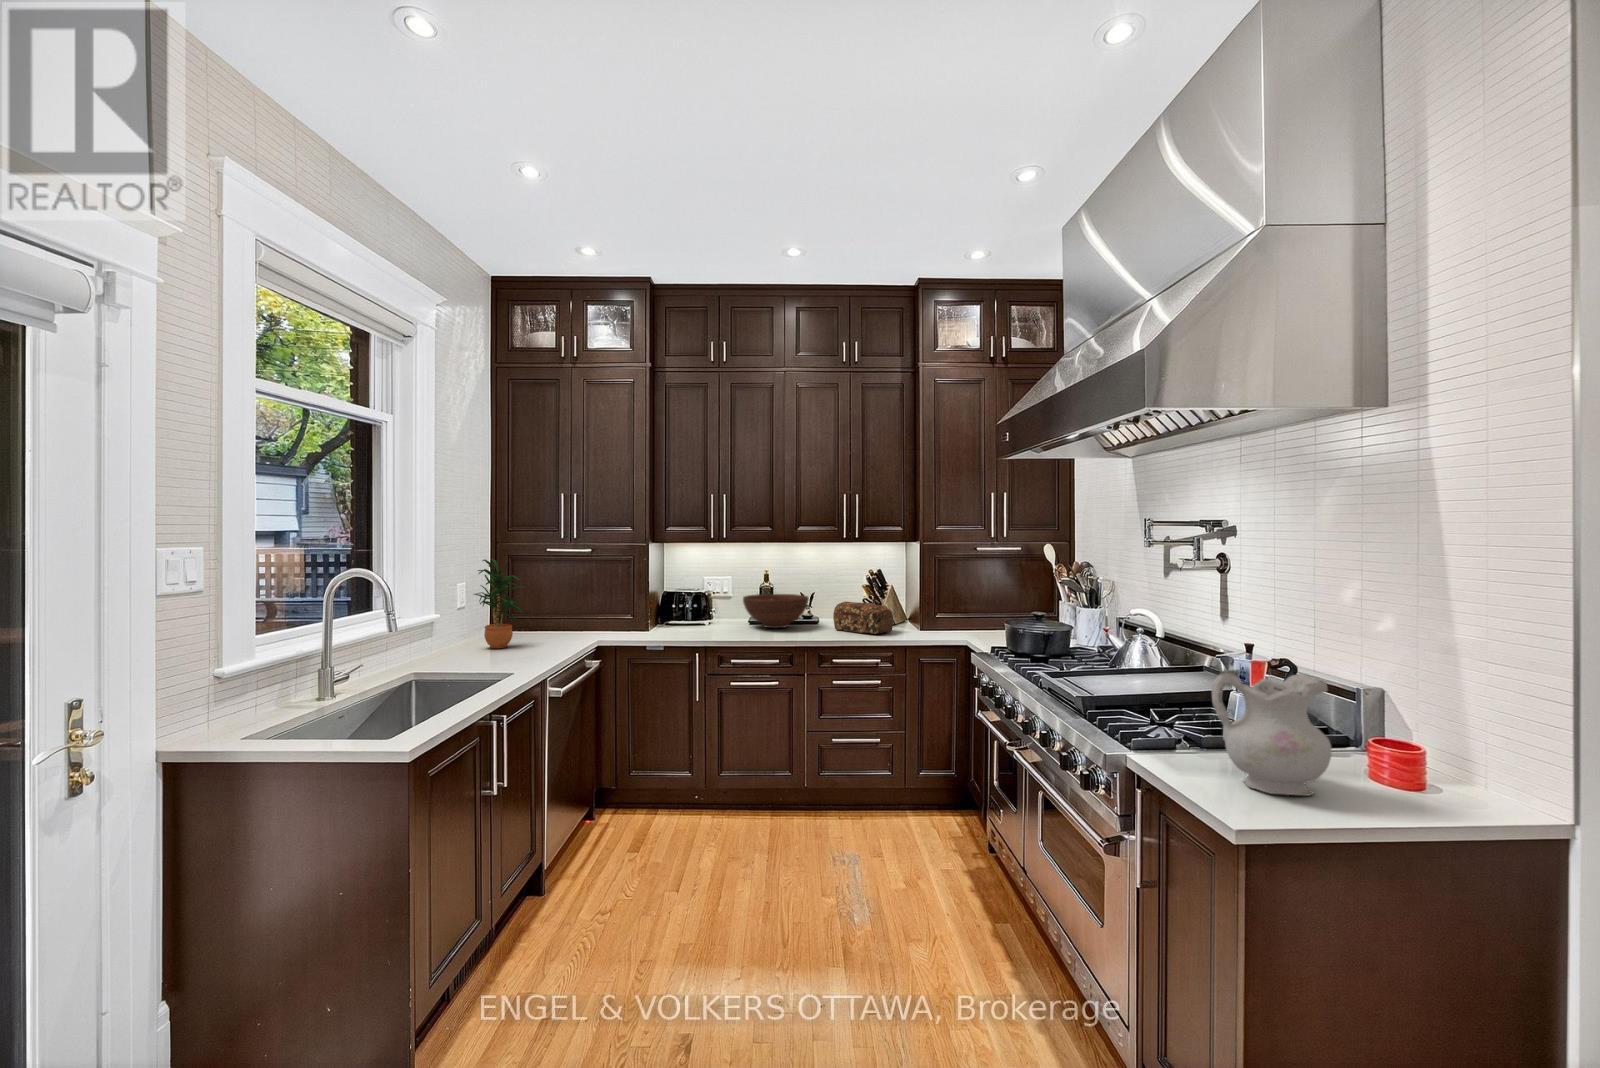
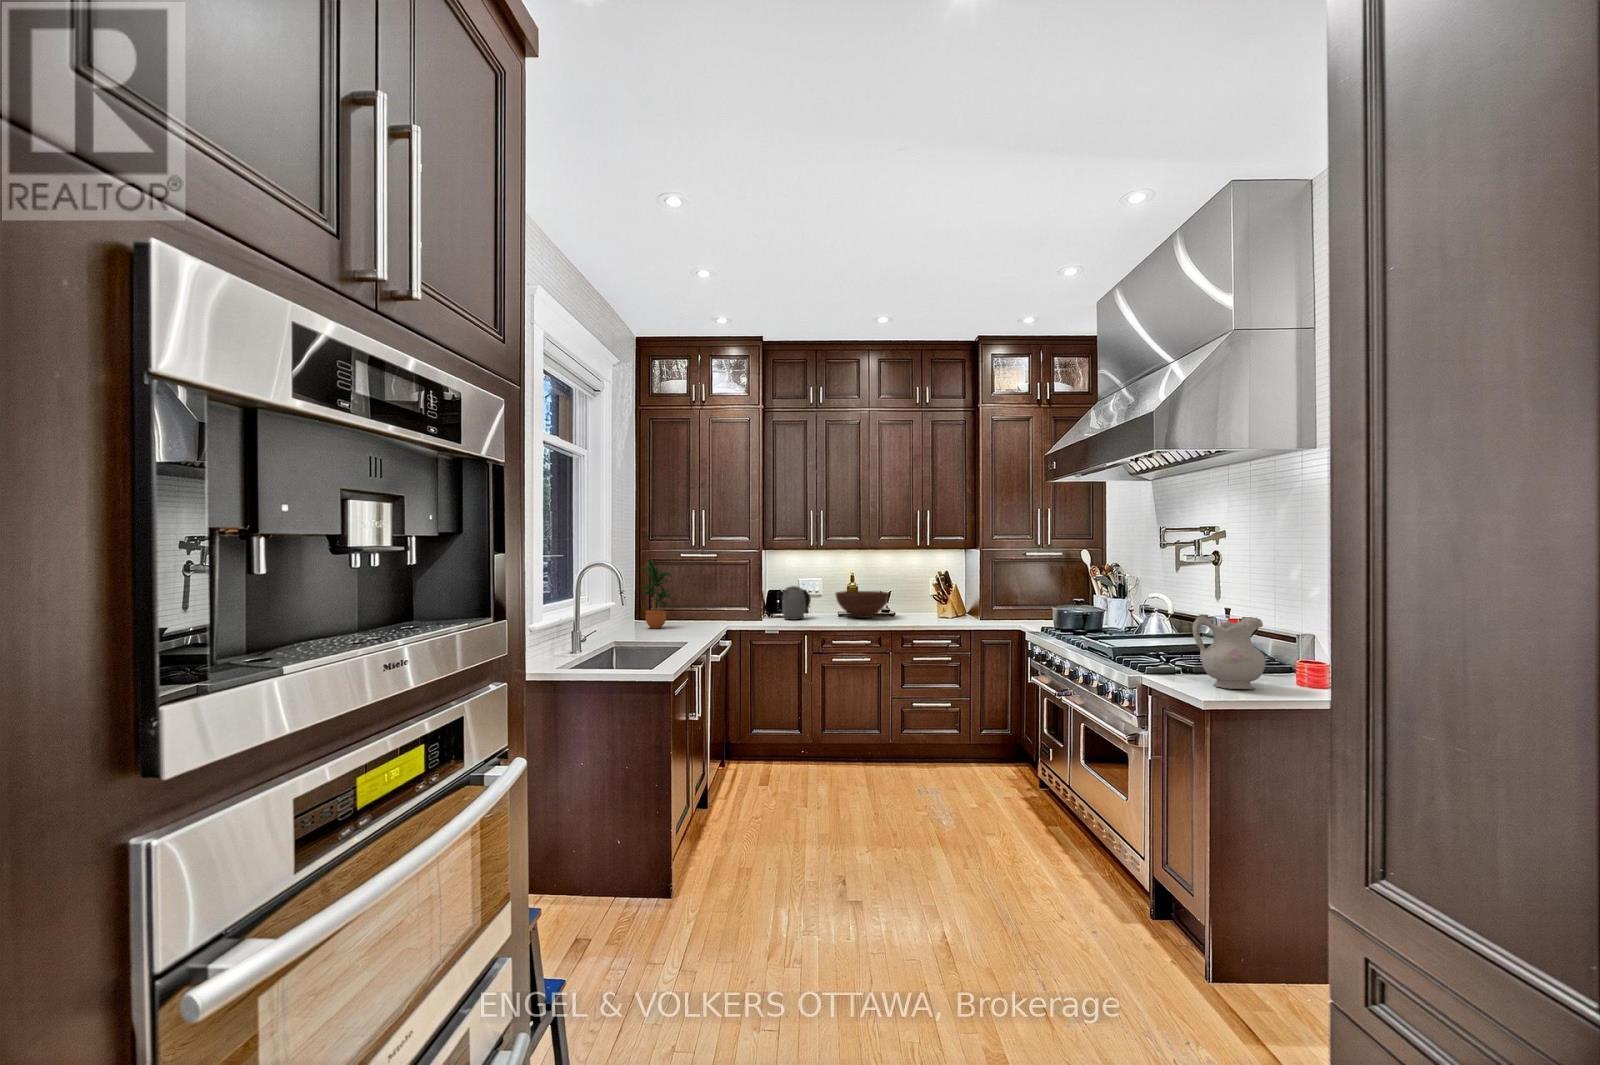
kettle: none [675,590,712,631] -> present [782,586,811,620]
bread loaf: present [833,602,893,634] -> none [910,596,959,621]

